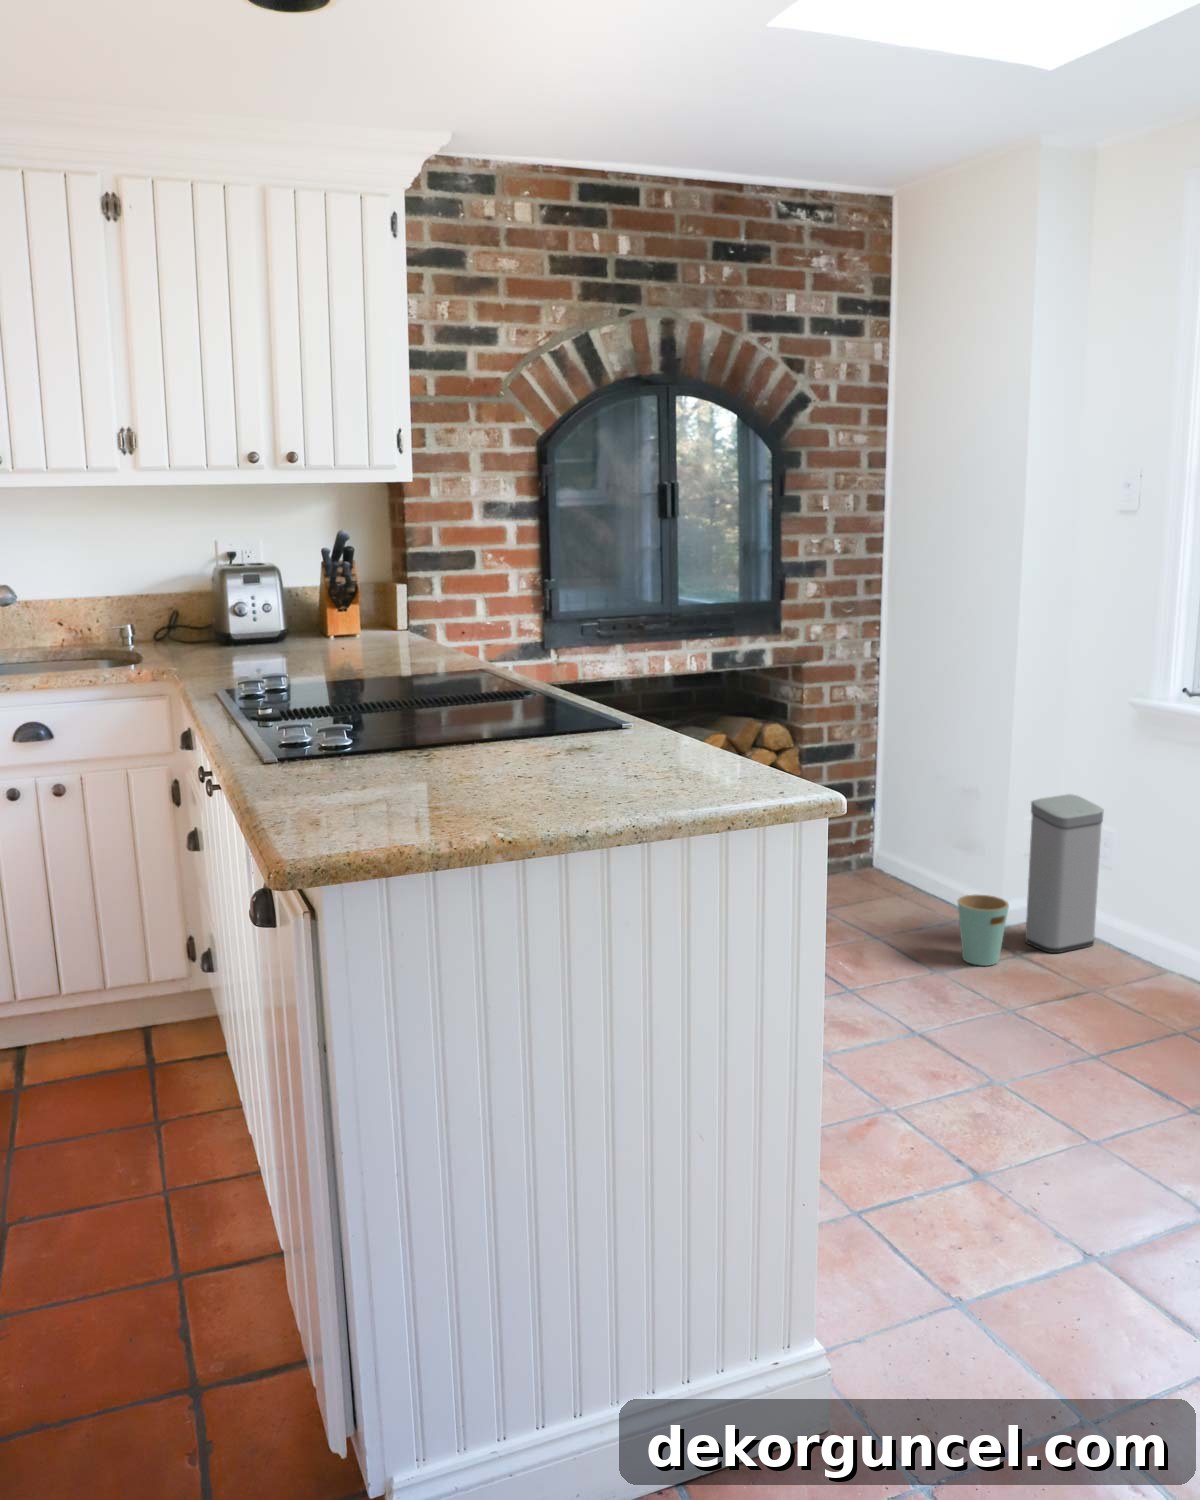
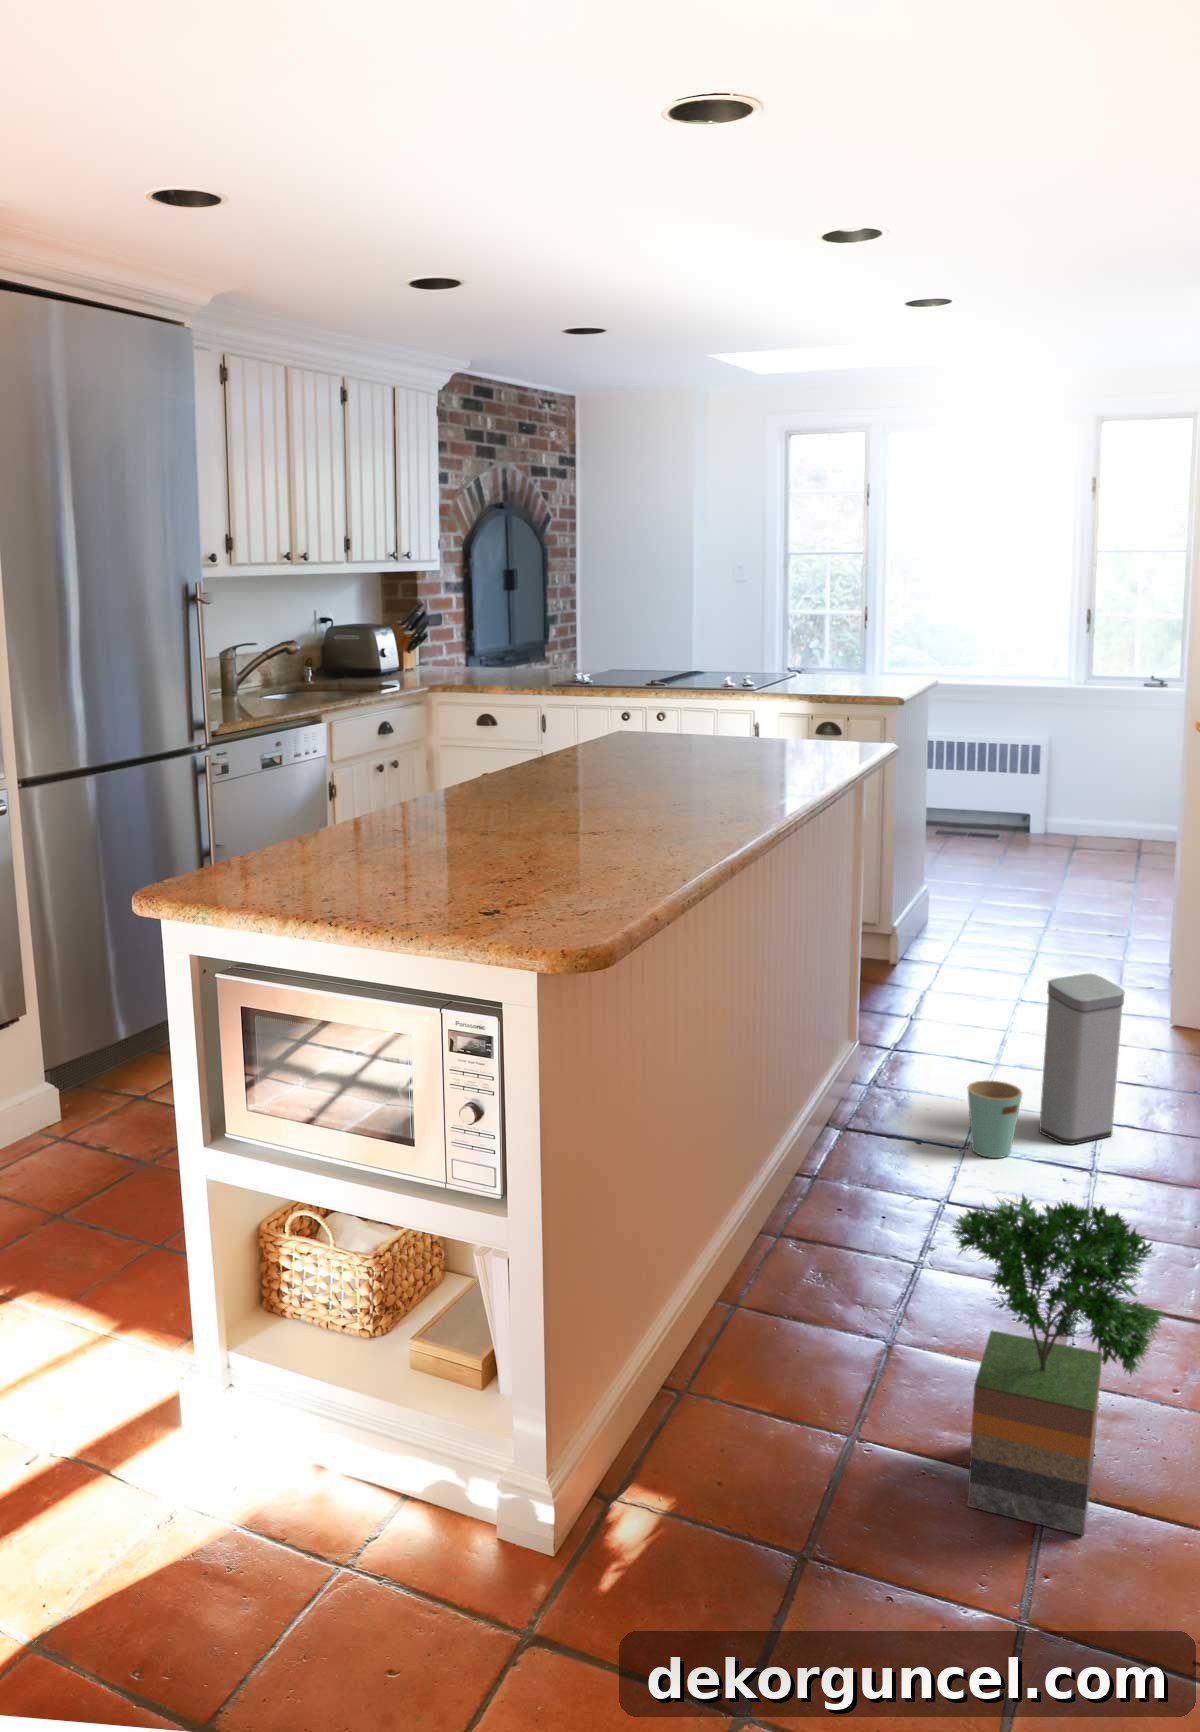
potted tree: none [941,977,1158,1309] -> present [952,1195,1163,1535]

